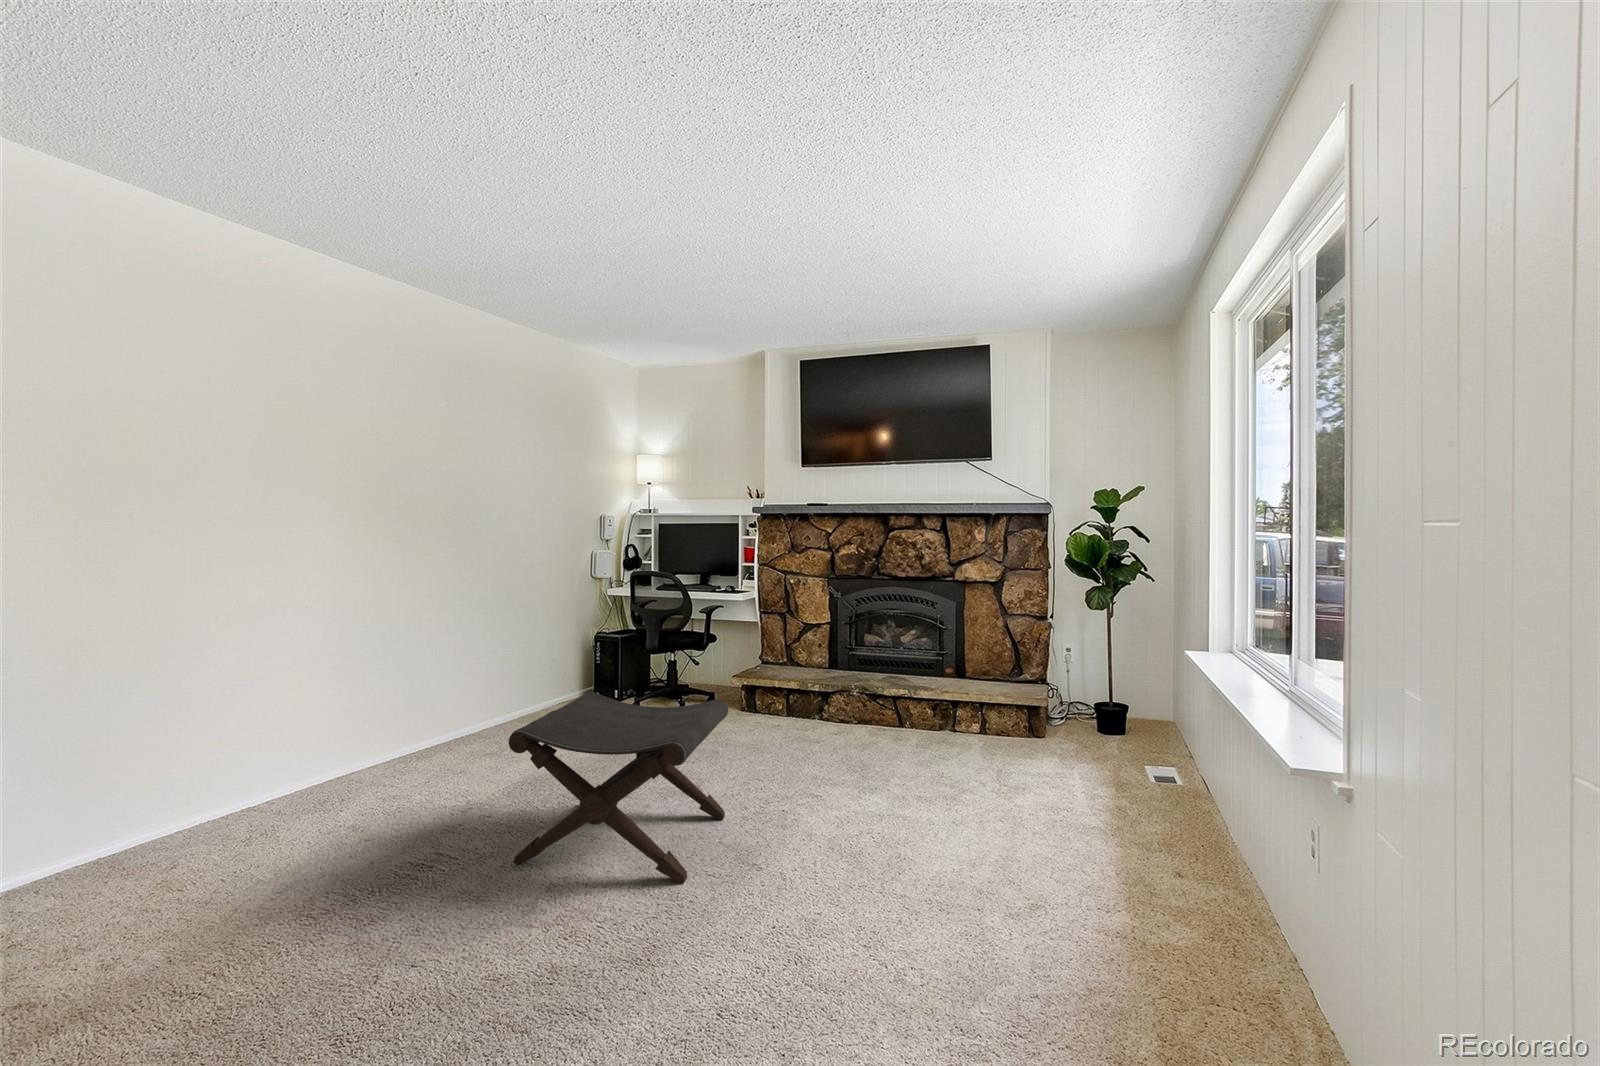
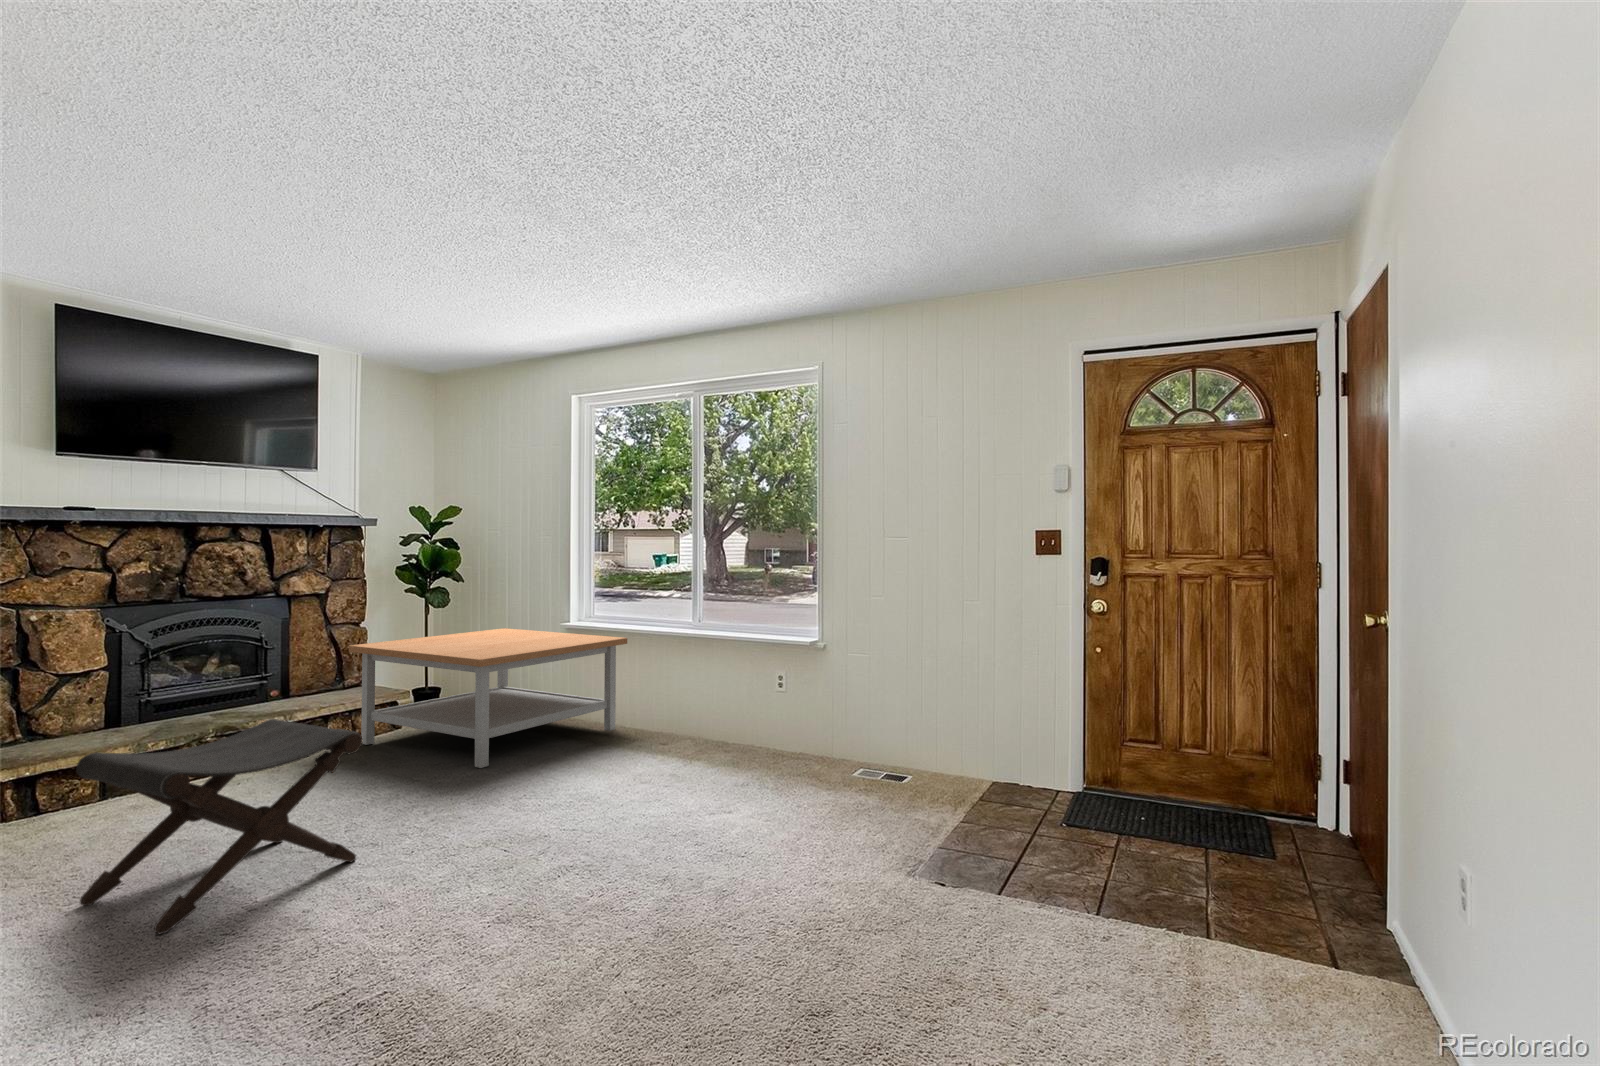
coffee table: none [969,636,1324,868] -> present [349,628,627,768]

